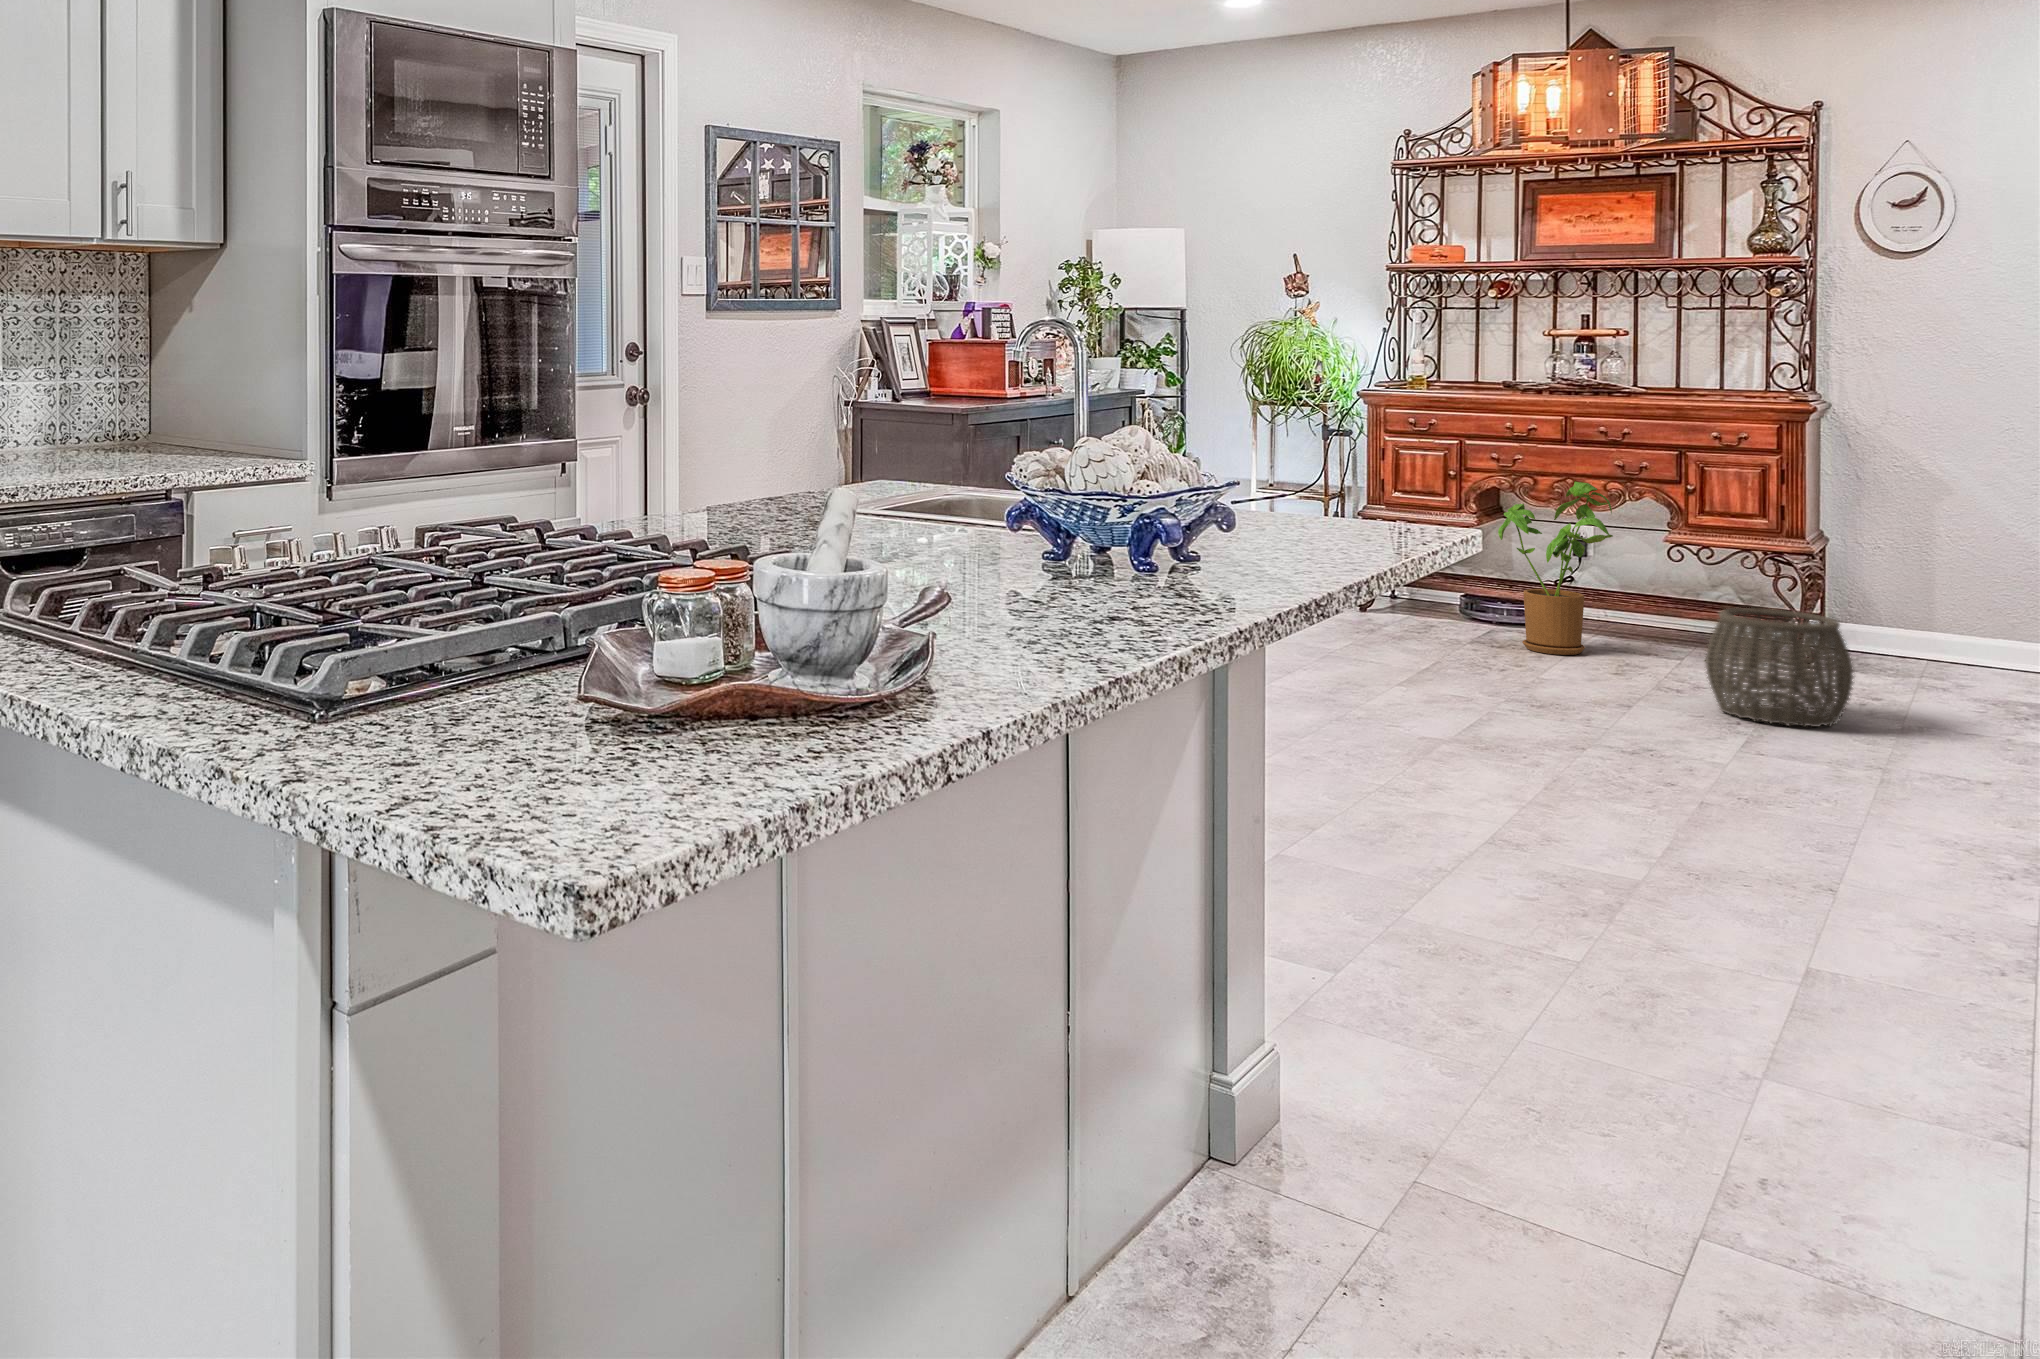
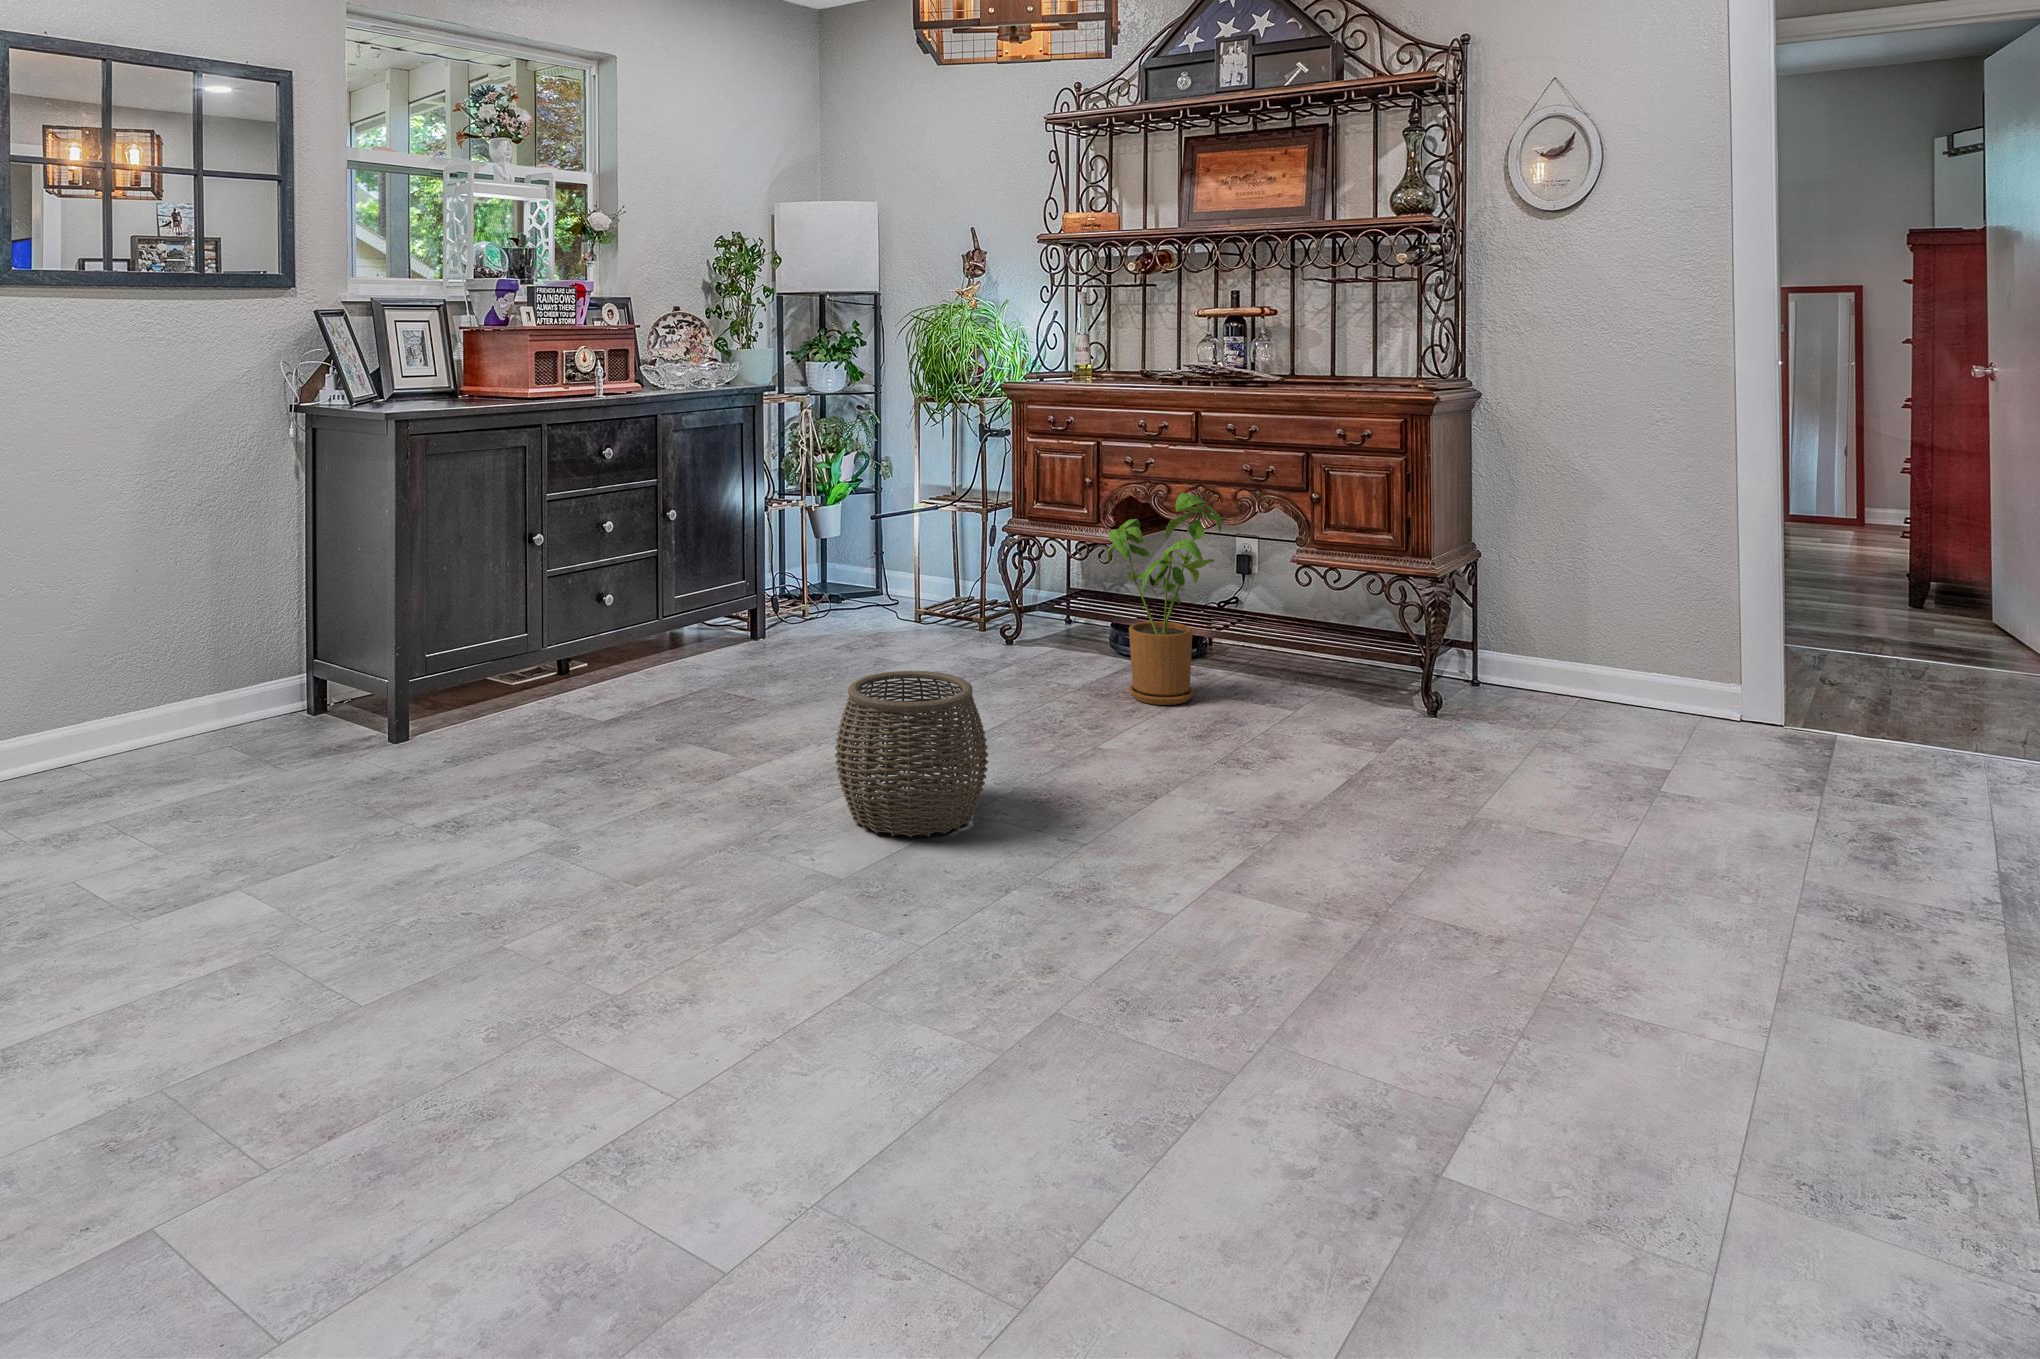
woven basket: present [1705,608,1854,727] -> present [835,671,988,837]

